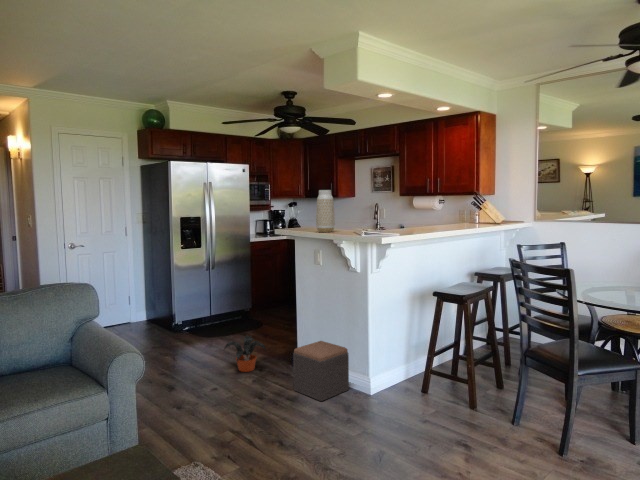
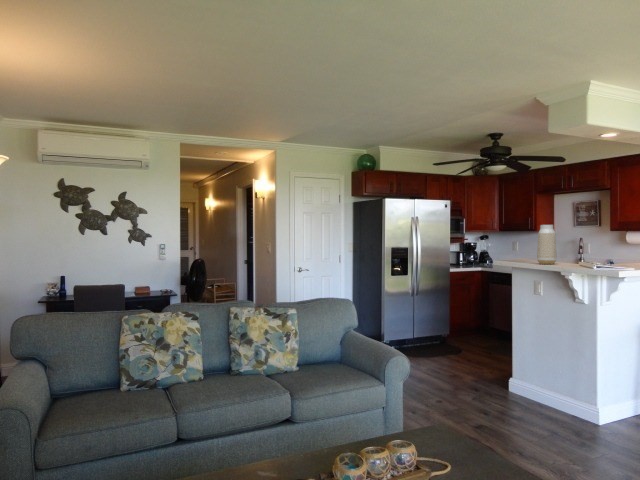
potted plant: present [225,336,266,372] -> none [442,356,482,390]
footstool: present [293,341,349,401] -> none [516,367,574,424]

